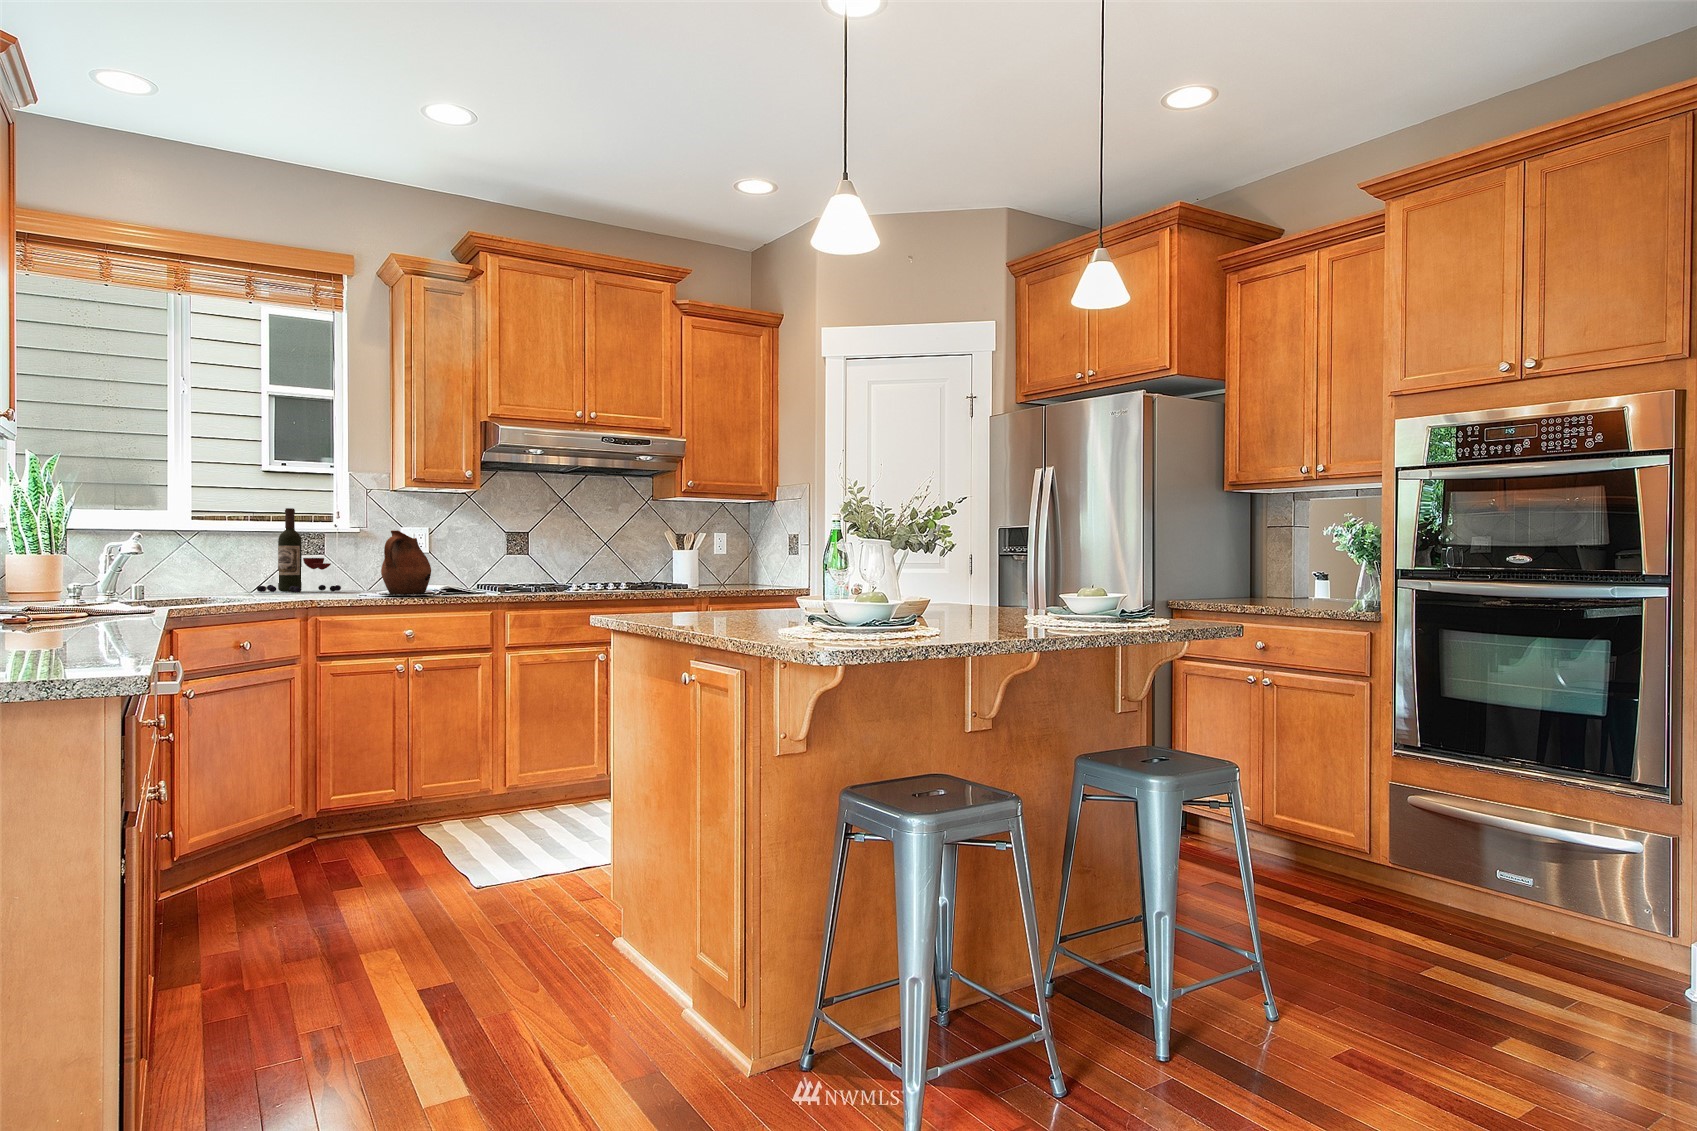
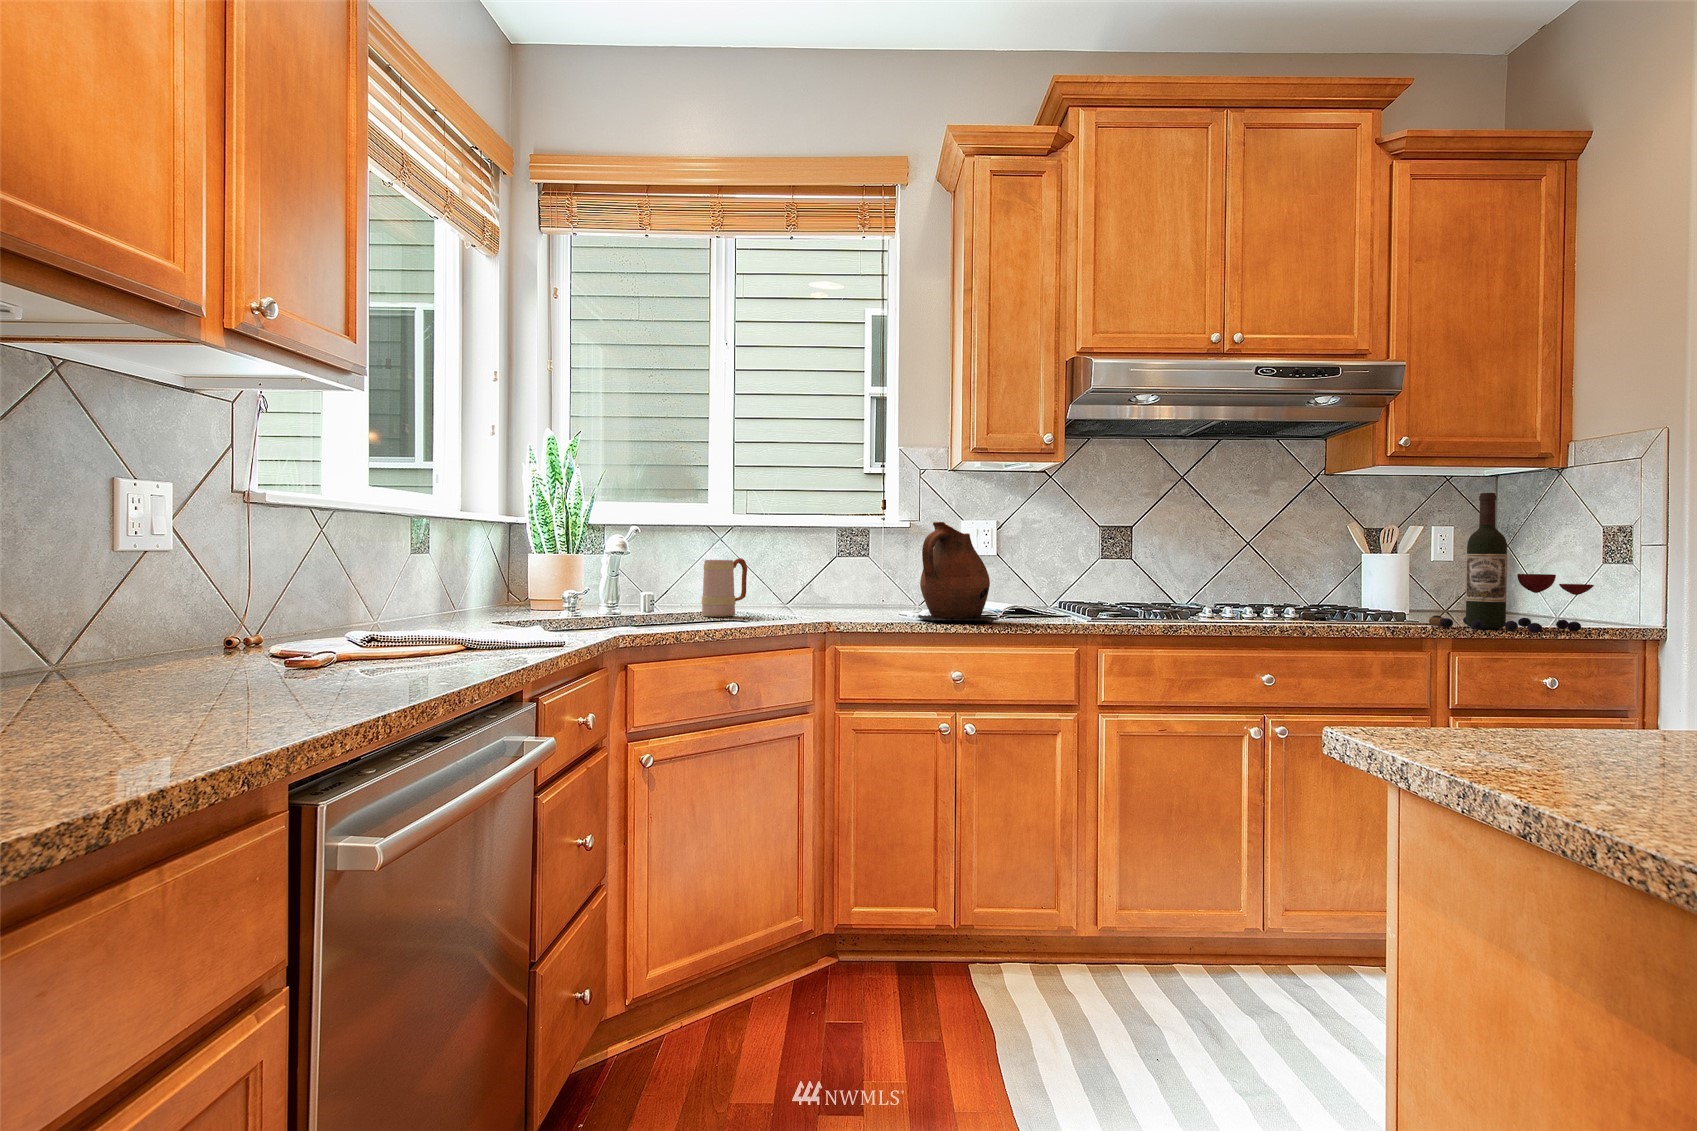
wine bottle: present [257,508,341,593] -> present [1429,493,1594,633]
mug: none [205,555,242,598] -> present [702,558,747,617]

